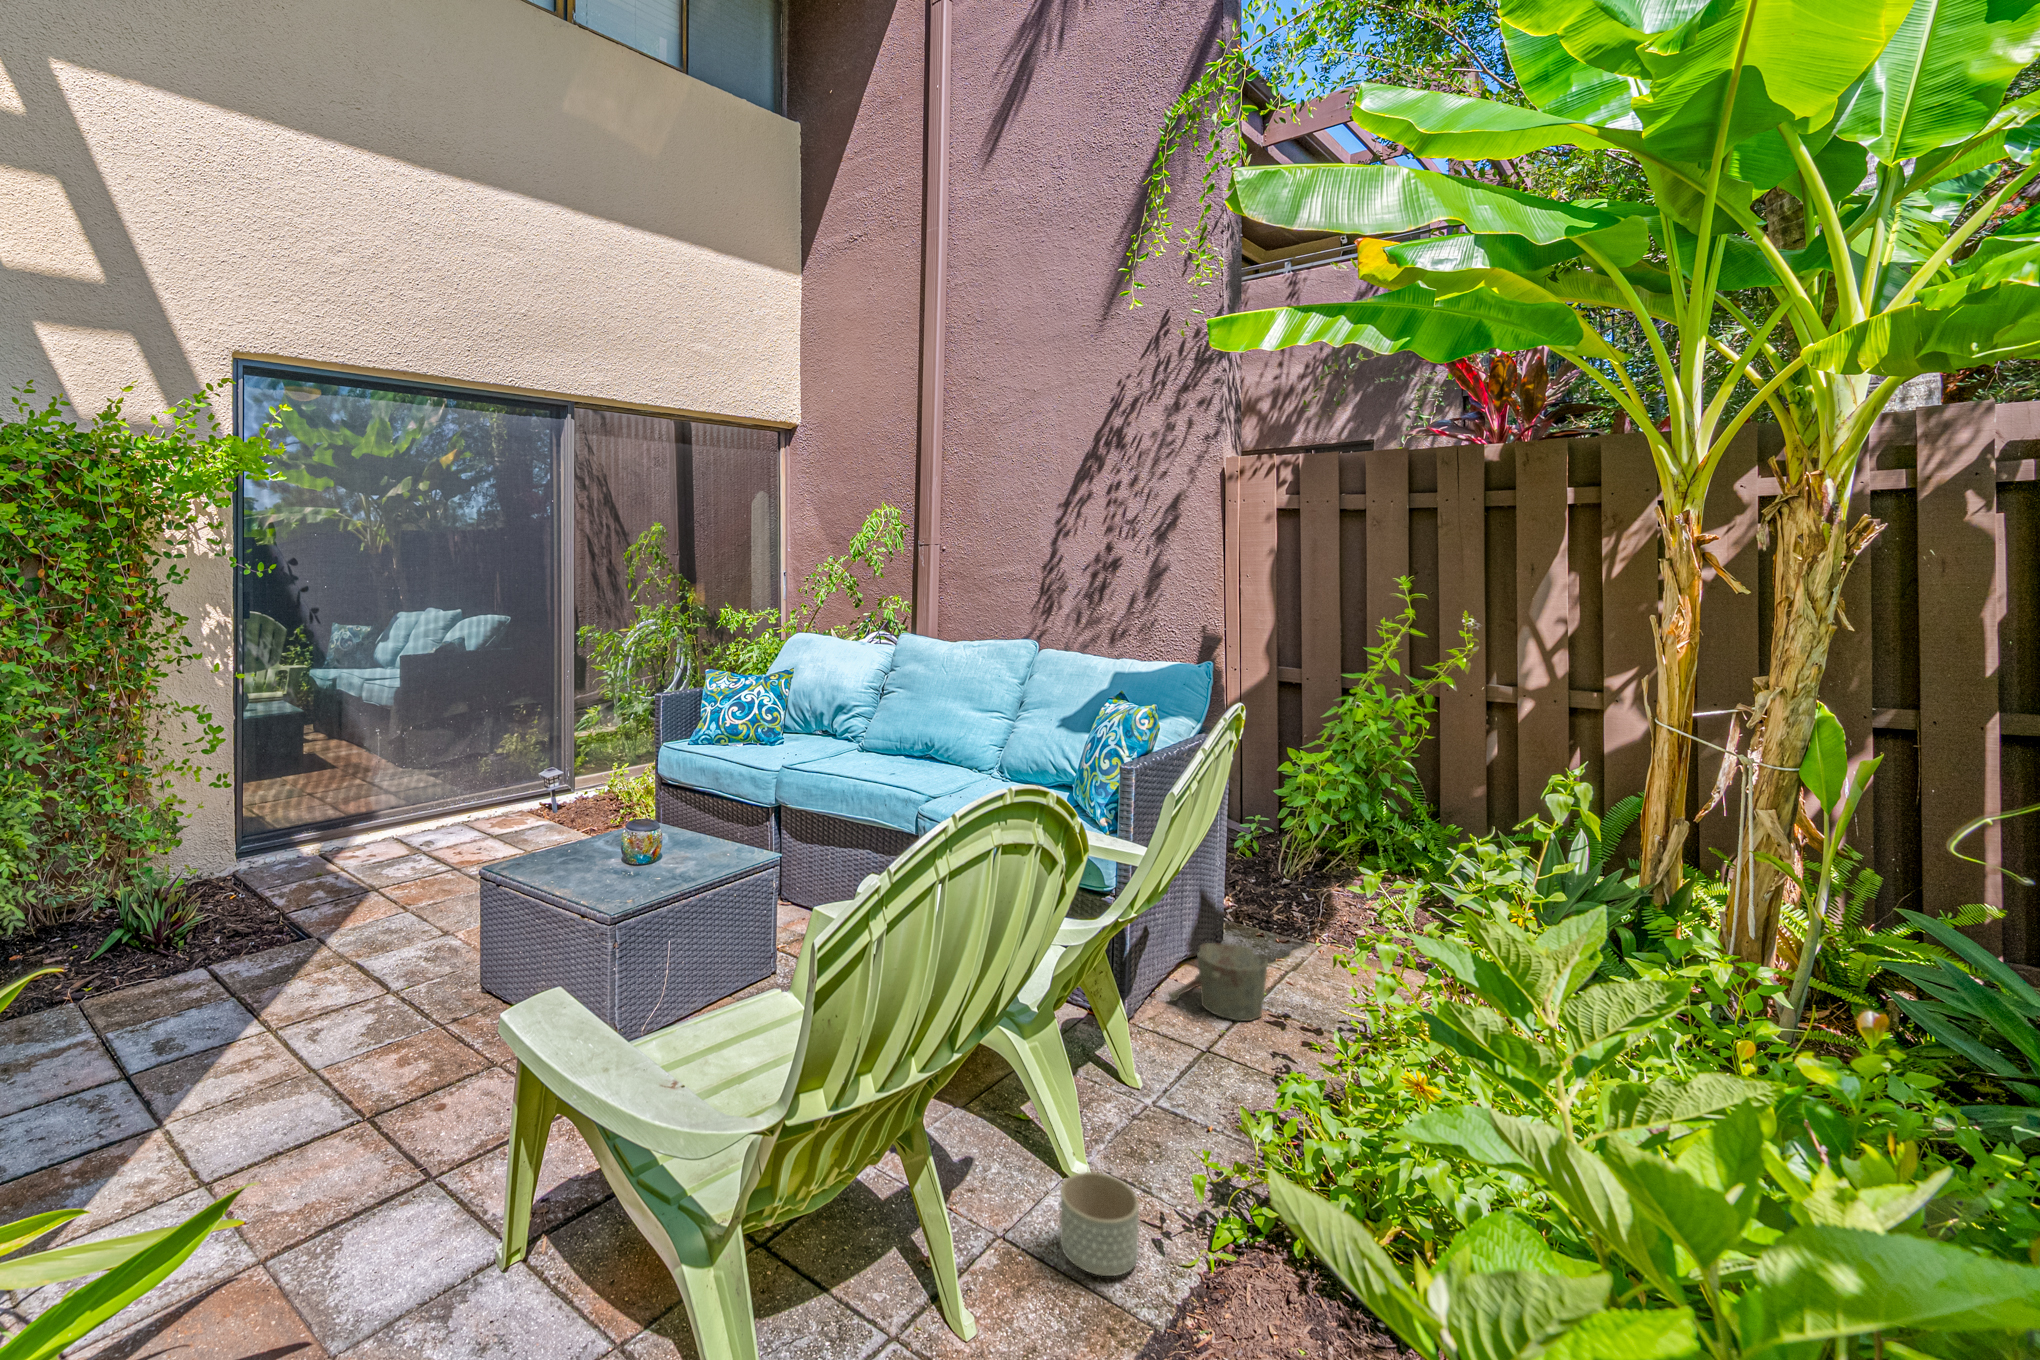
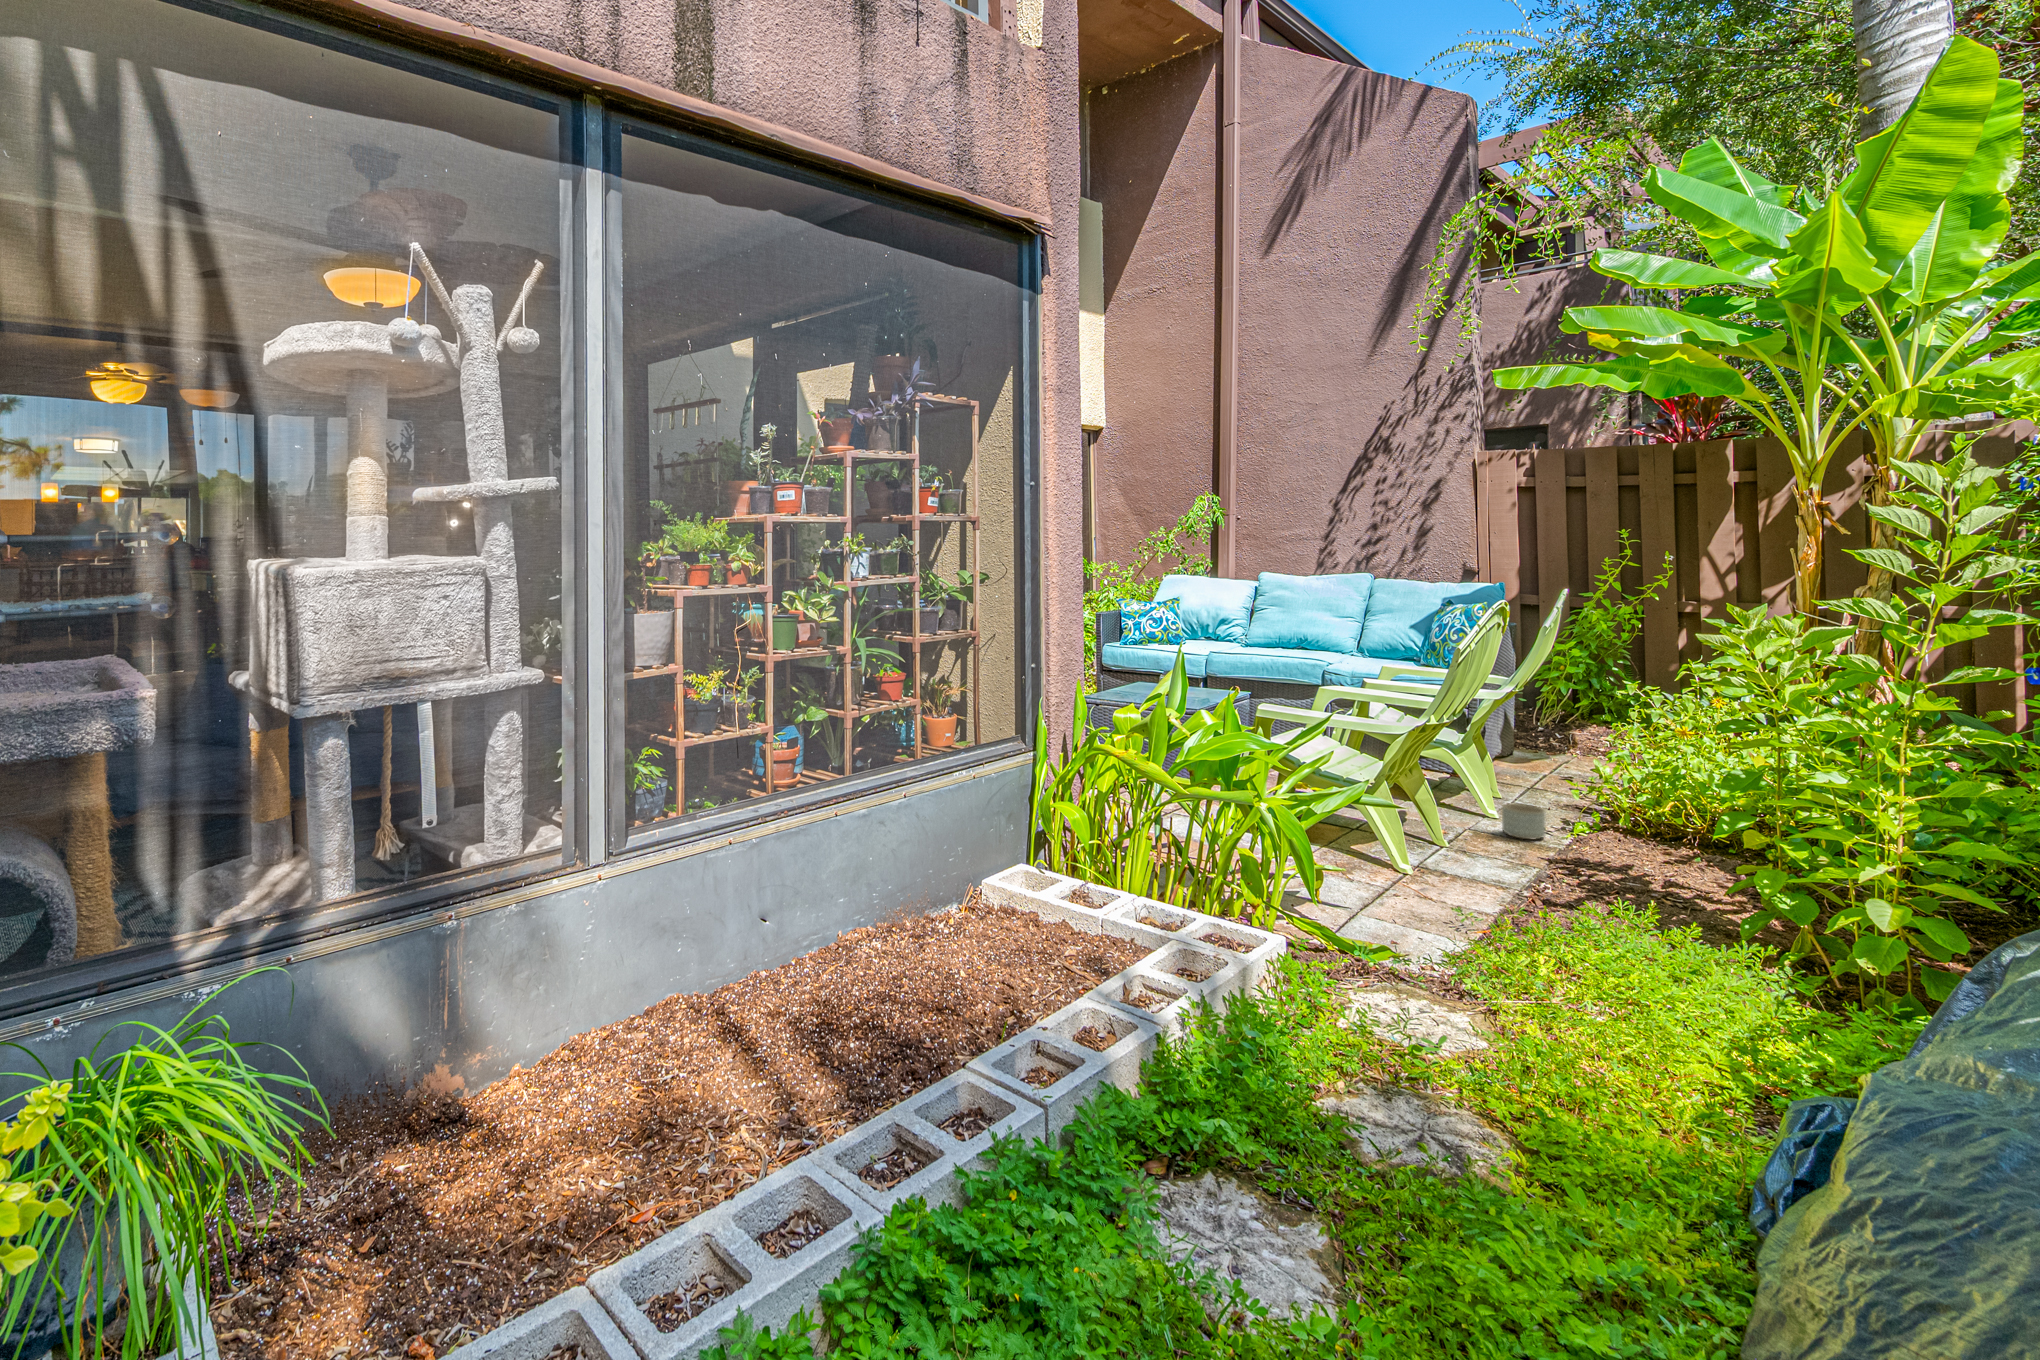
bucket: present [1169,943,1268,1021] -> none [1495,741,1559,779]

